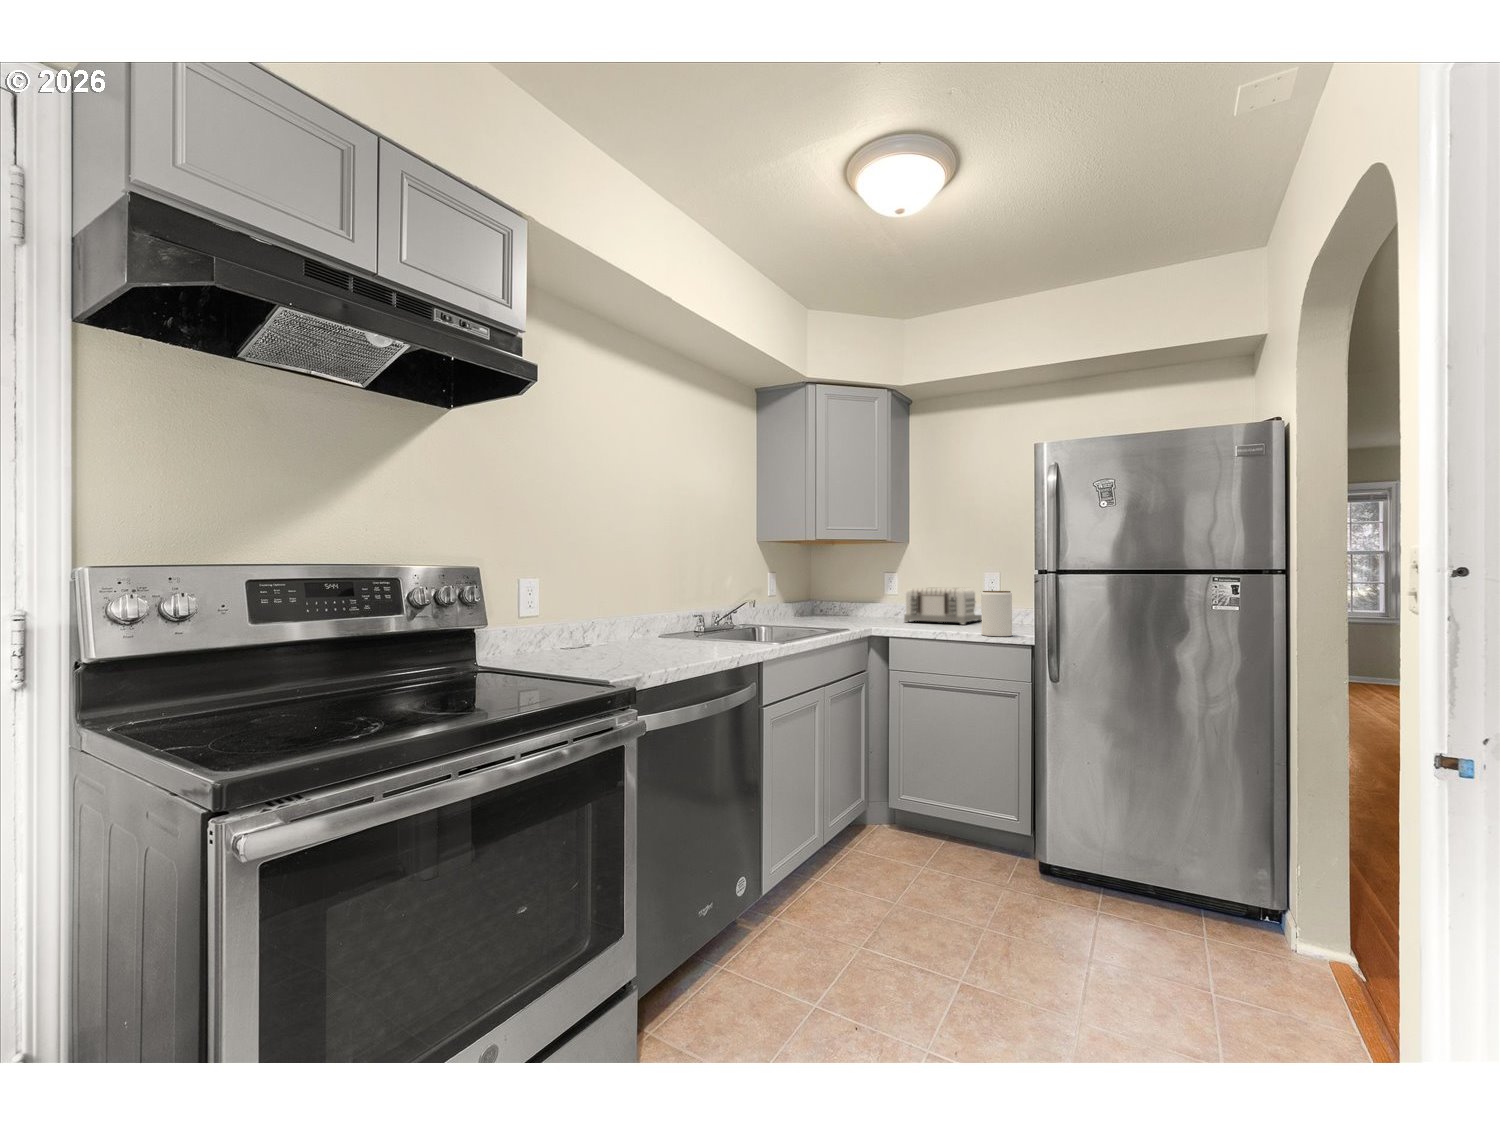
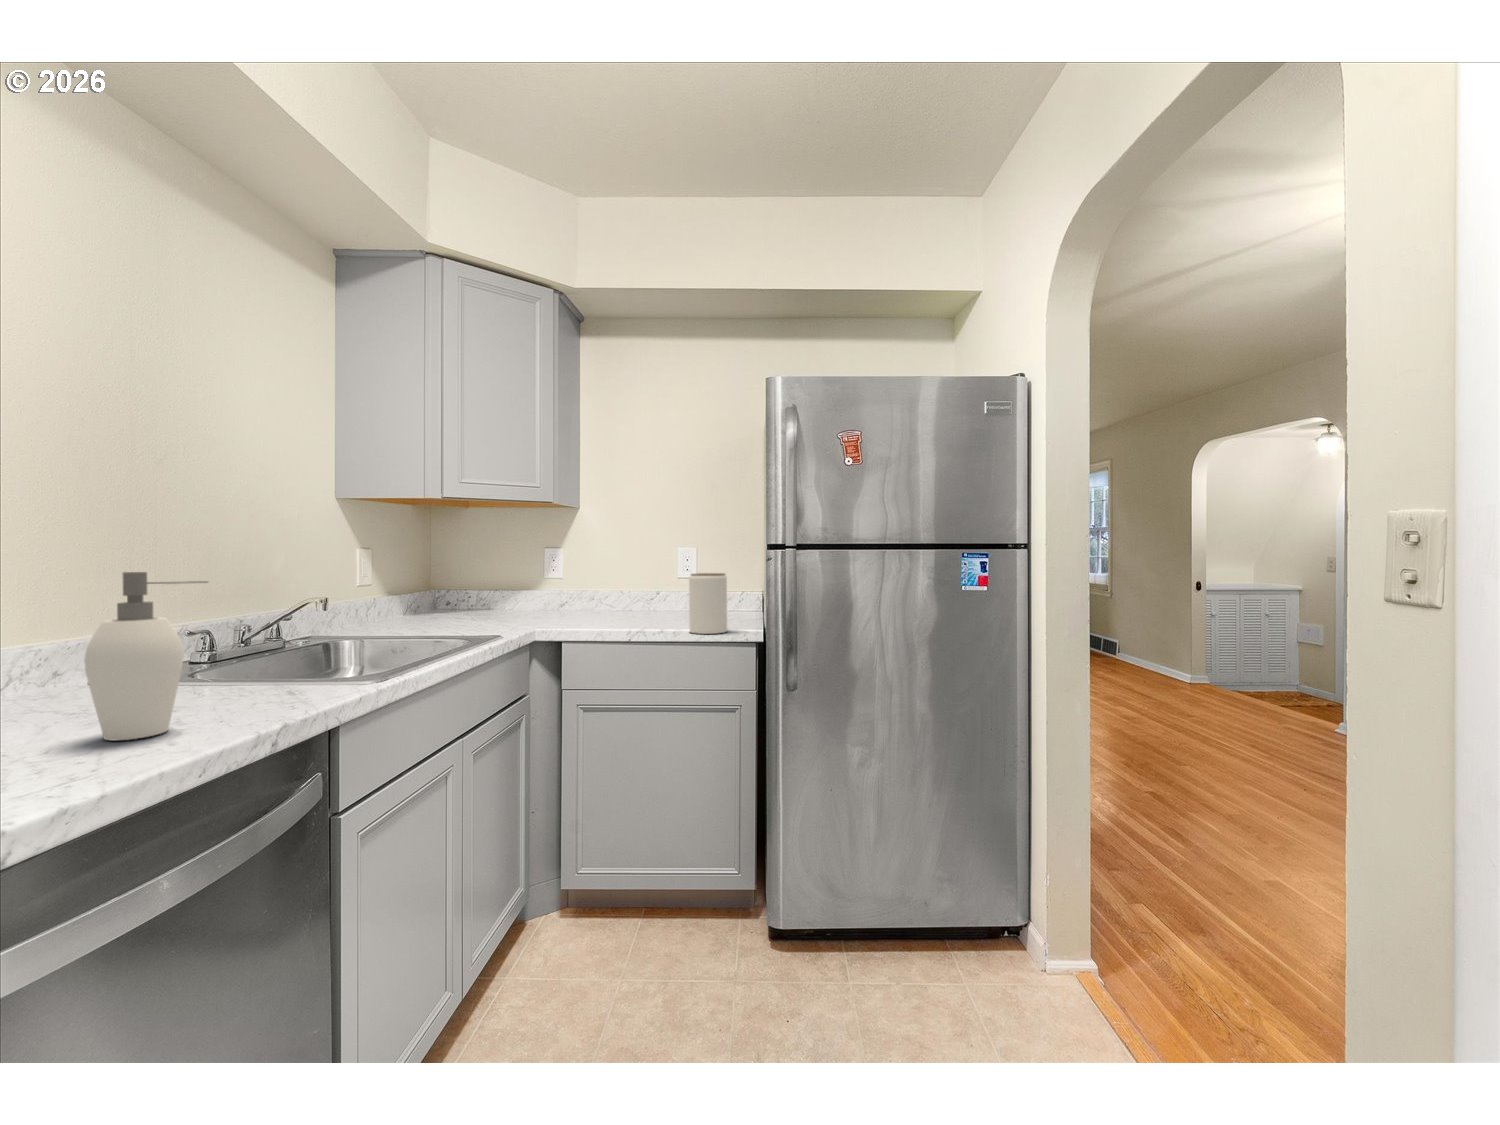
soap dispenser: none [678,584,717,653] -> present [84,572,207,740]
toaster: present [904,588,981,624] -> none [570,570,663,617]

